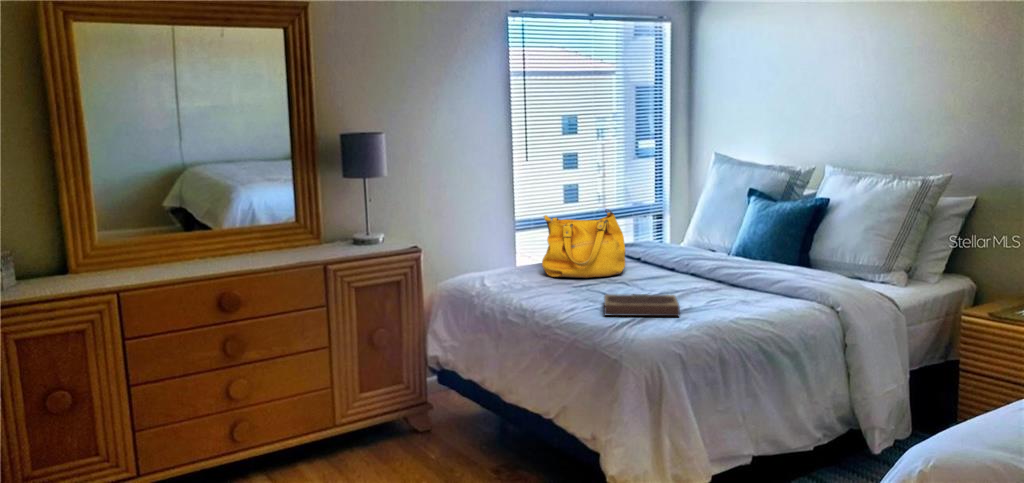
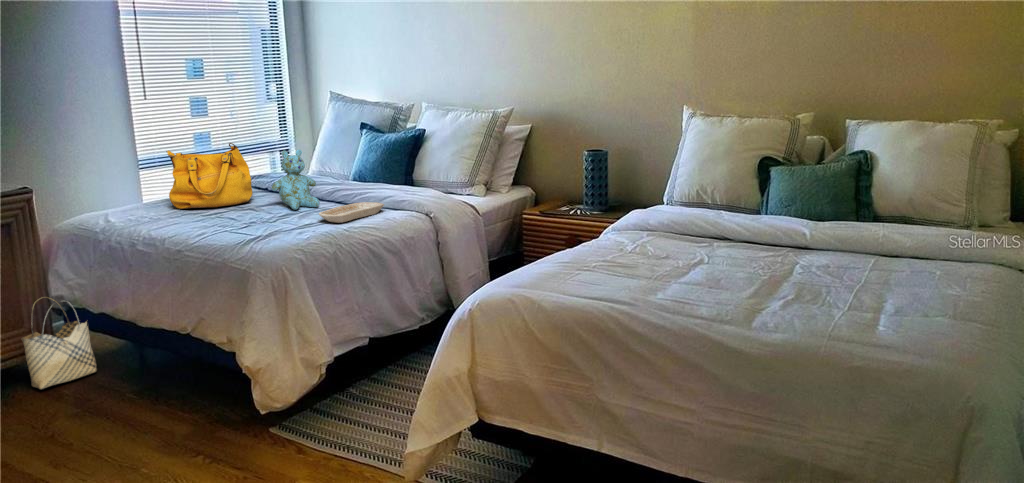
stuffed bear: none [647,220,699,288] -> present [272,150,320,210]
tray: none [699,285,778,309] -> present [319,202,384,223]
notebook: present [604,294,680,316] -> none [232,214,302,236]
woven basket: none [398,355,460,448] -> present [21,297,97,389]

